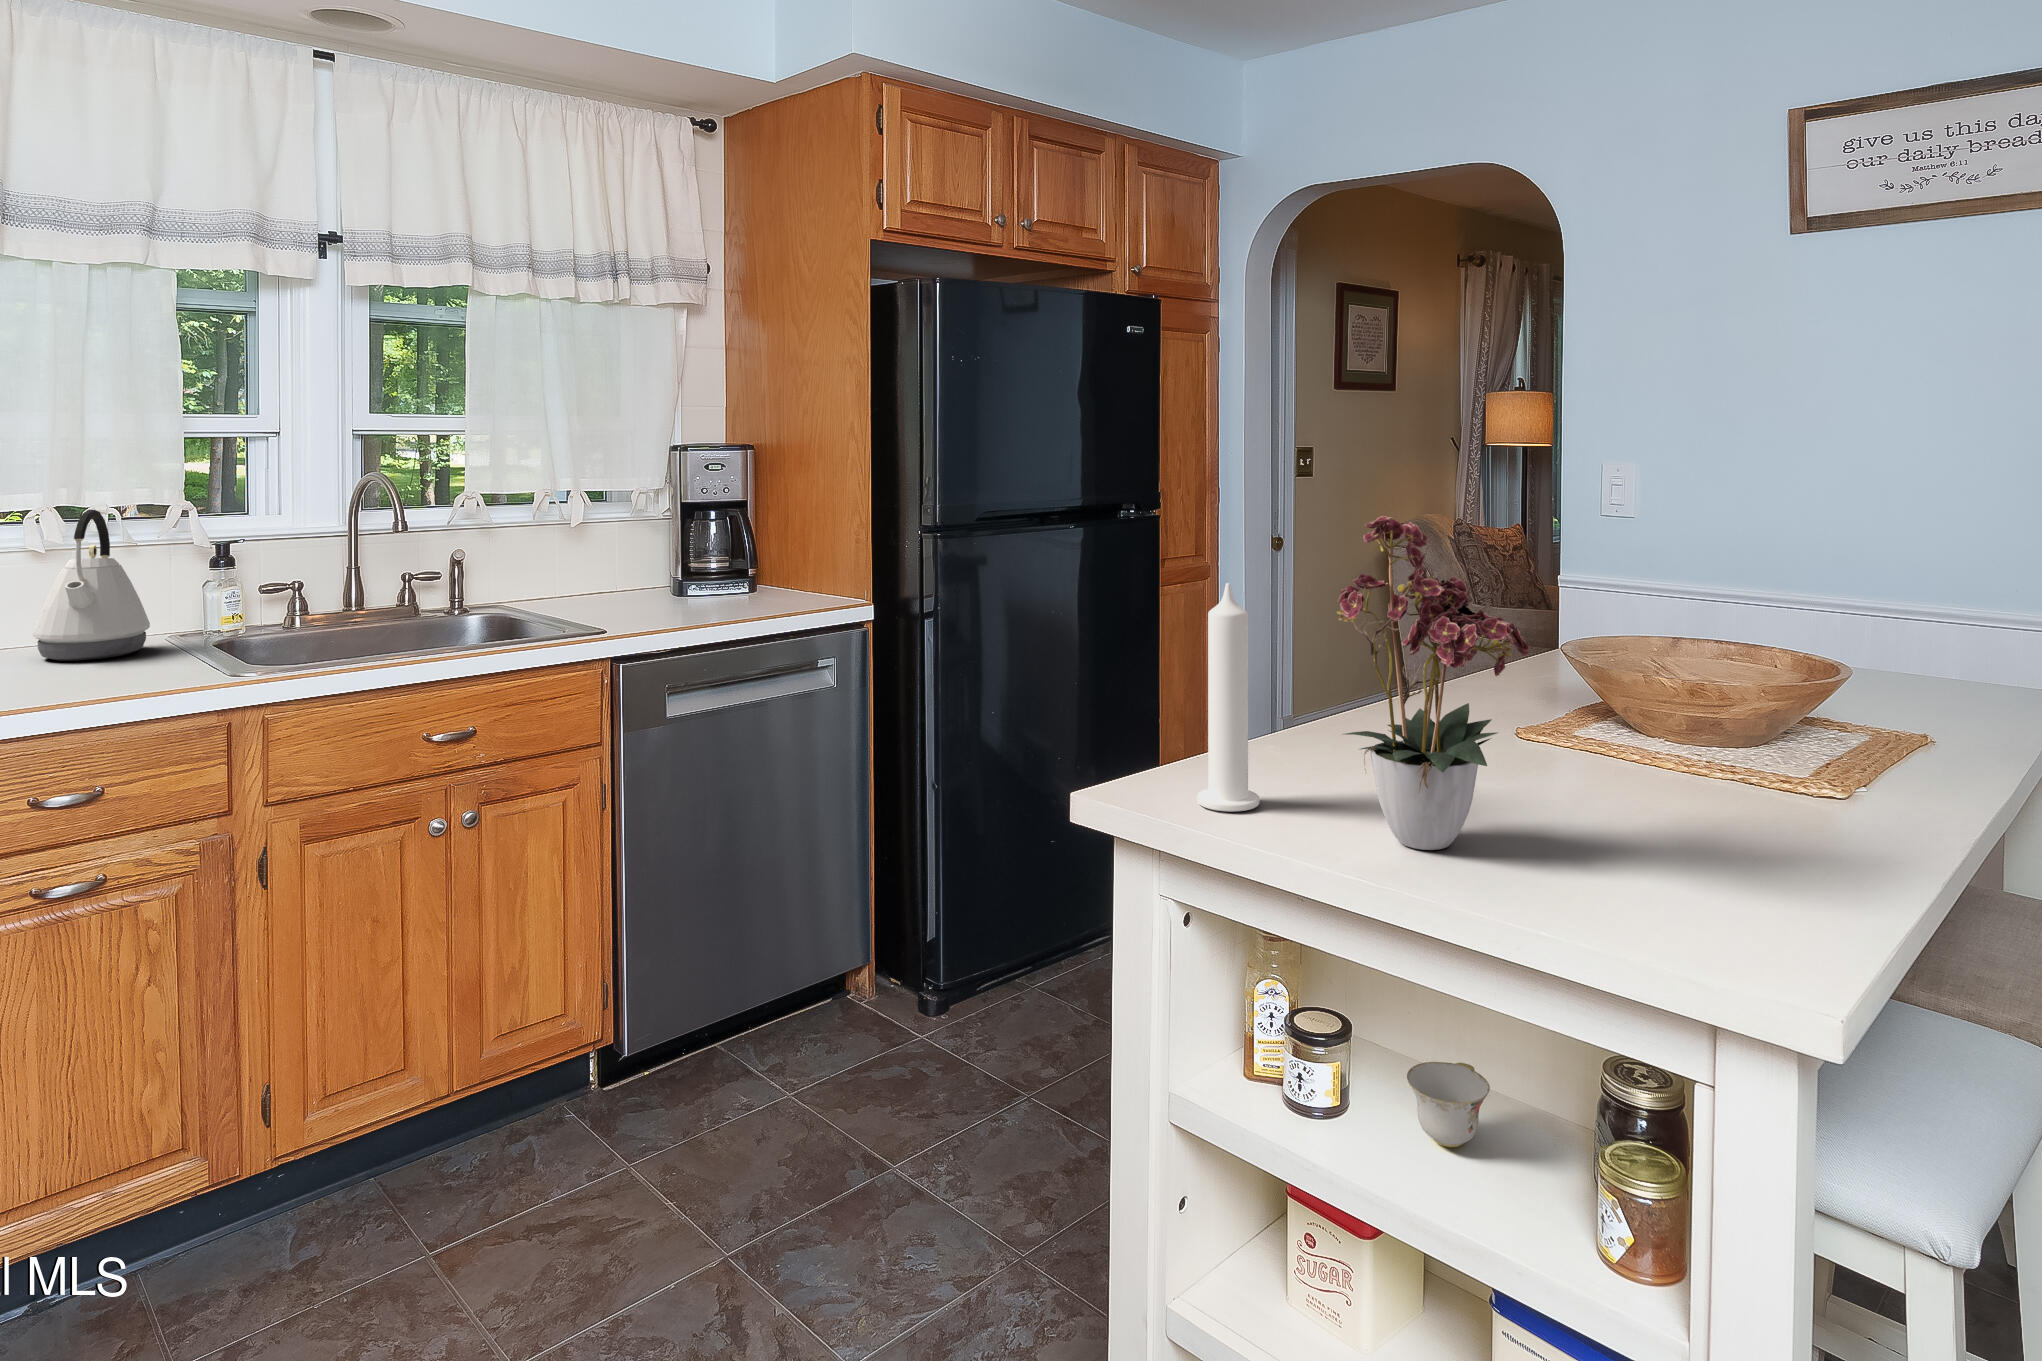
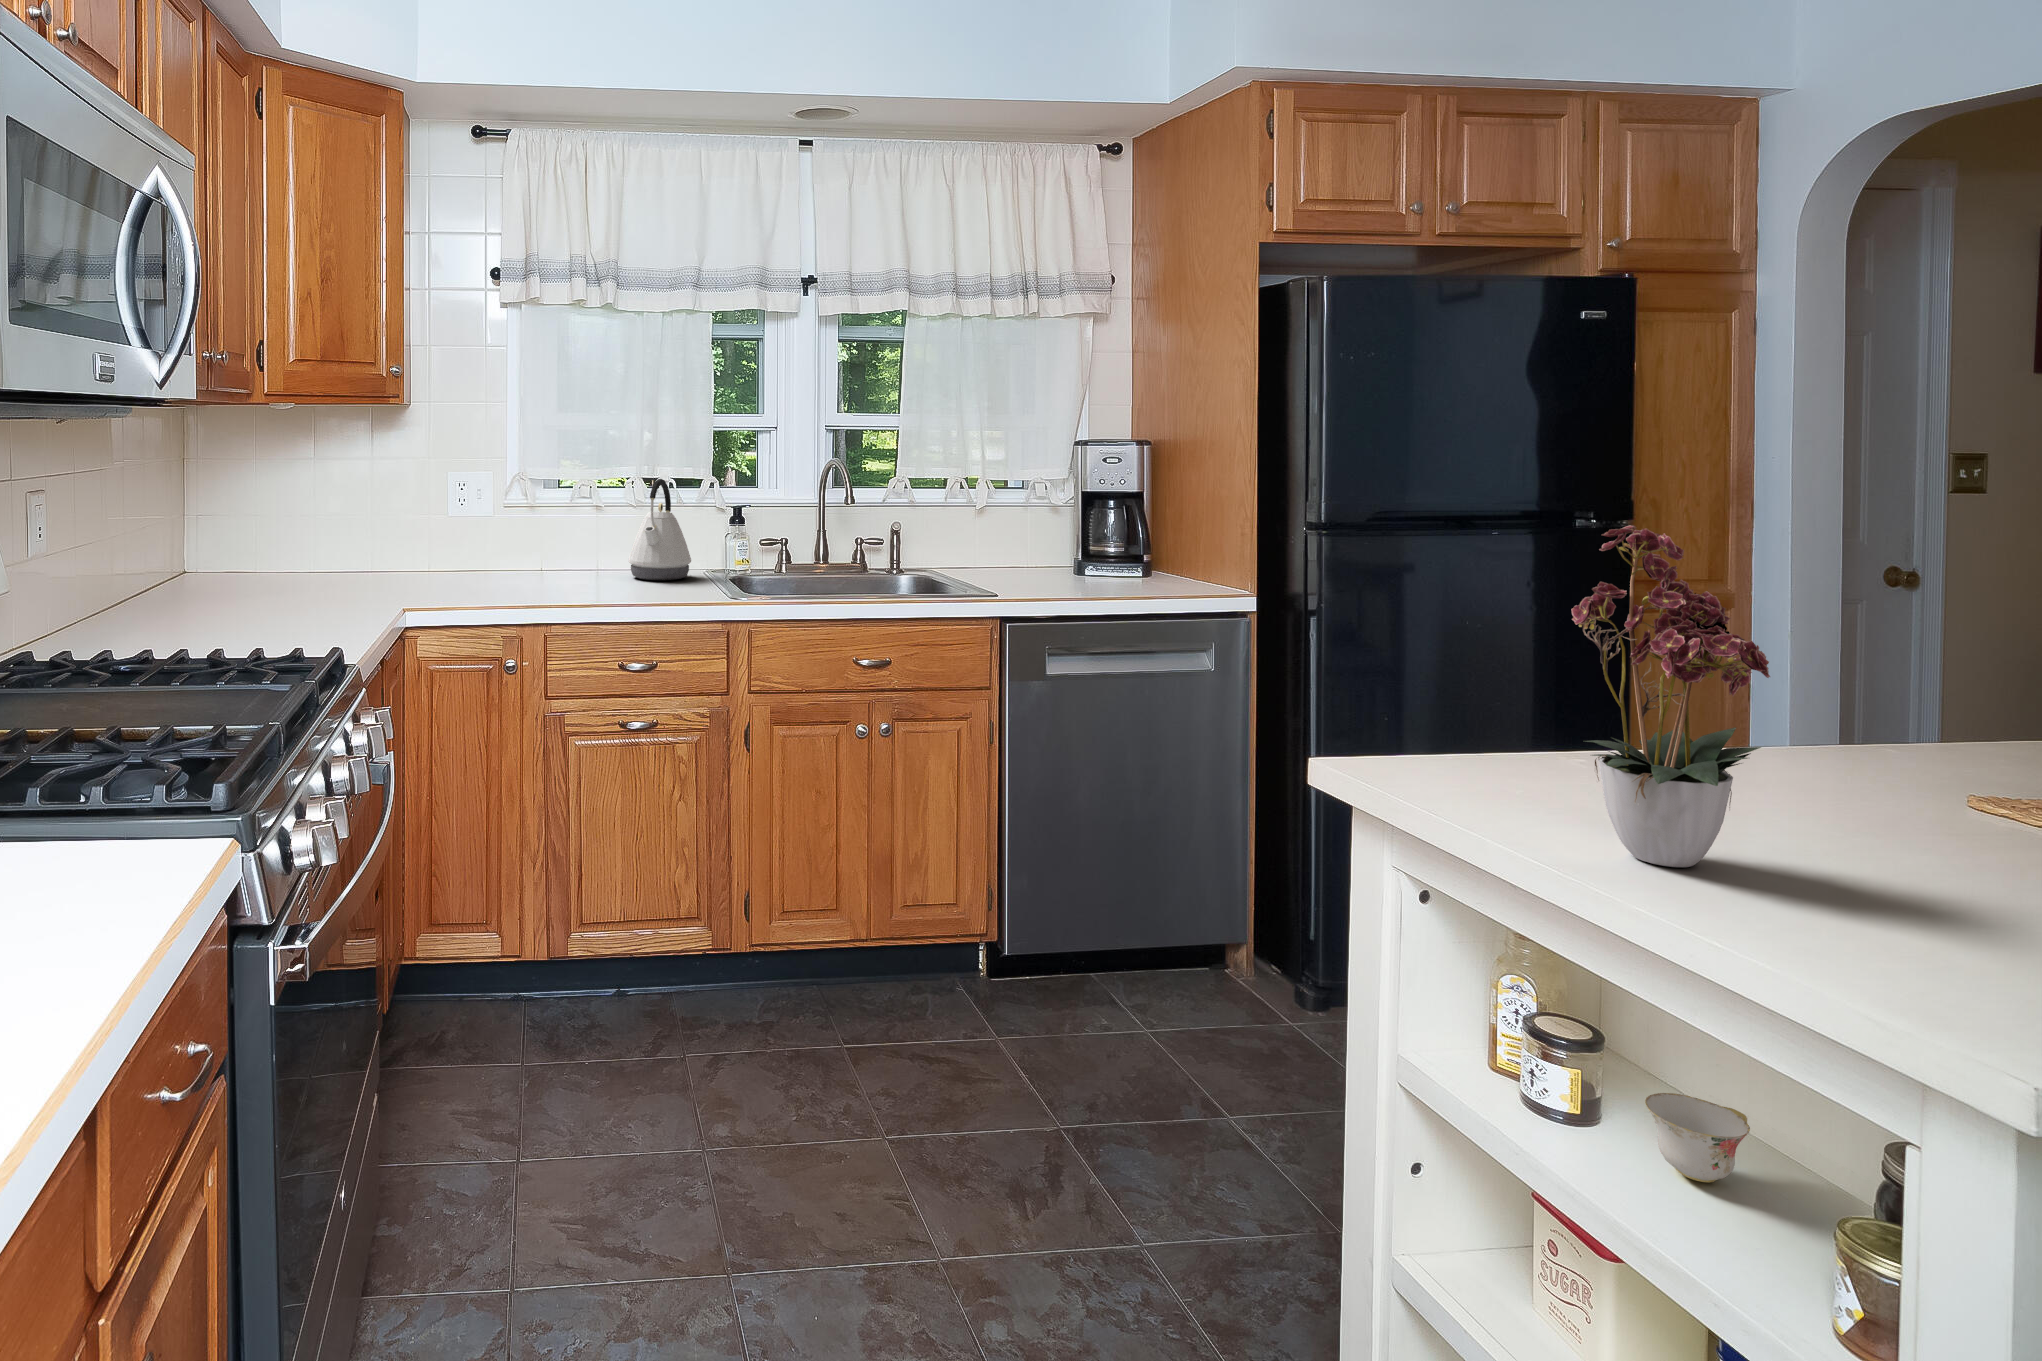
candle: present [1197,583,1260,812] -> none [1436,583,1506,803]

